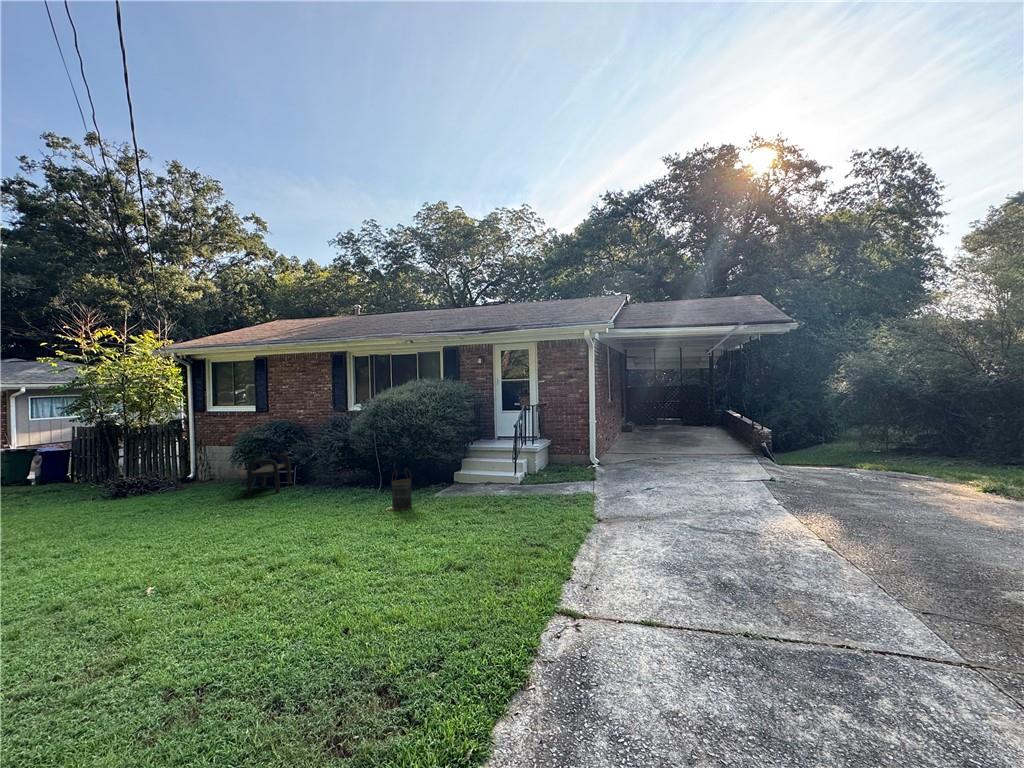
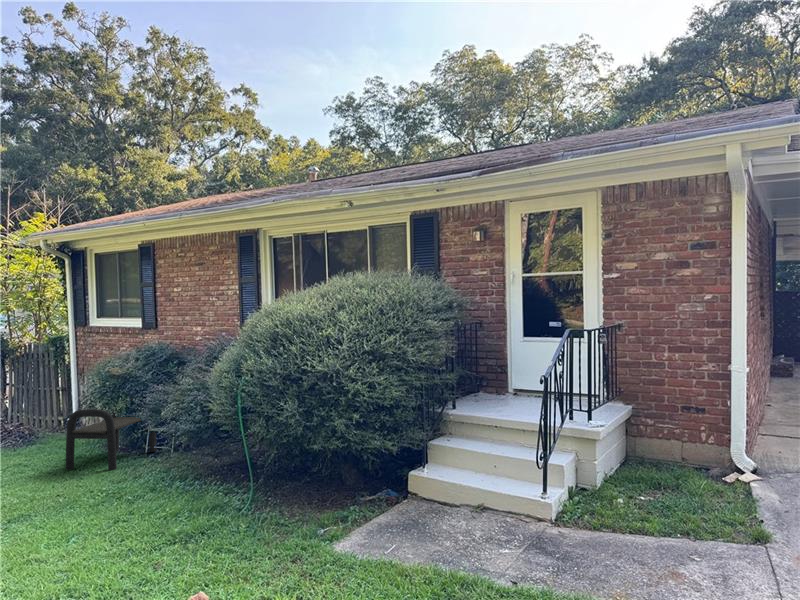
basket: present [392,479,412,510] -> none [198,475,249,586]

